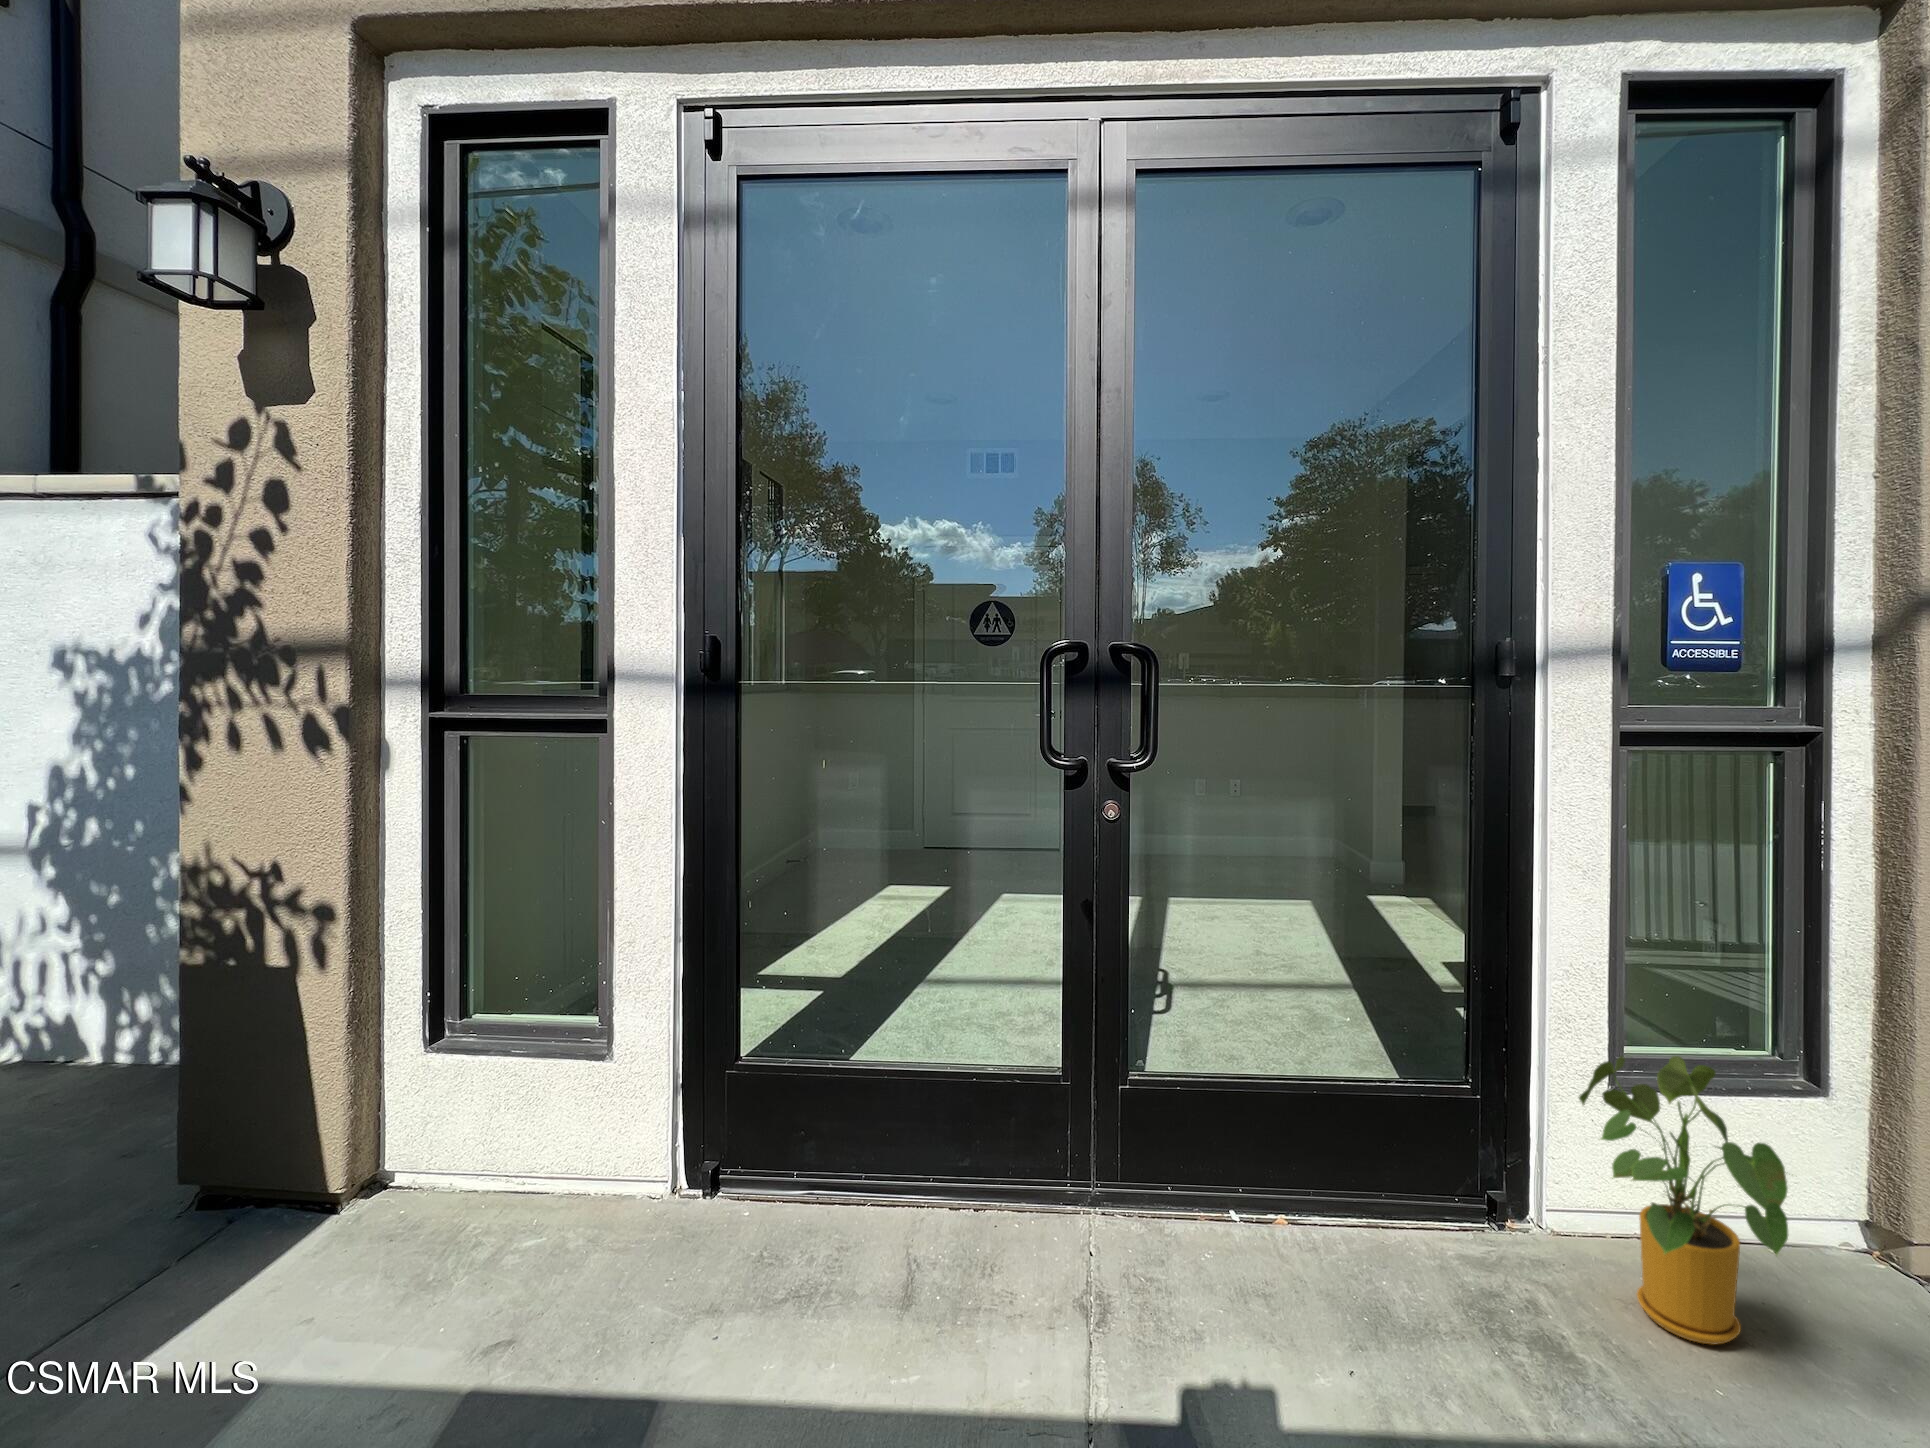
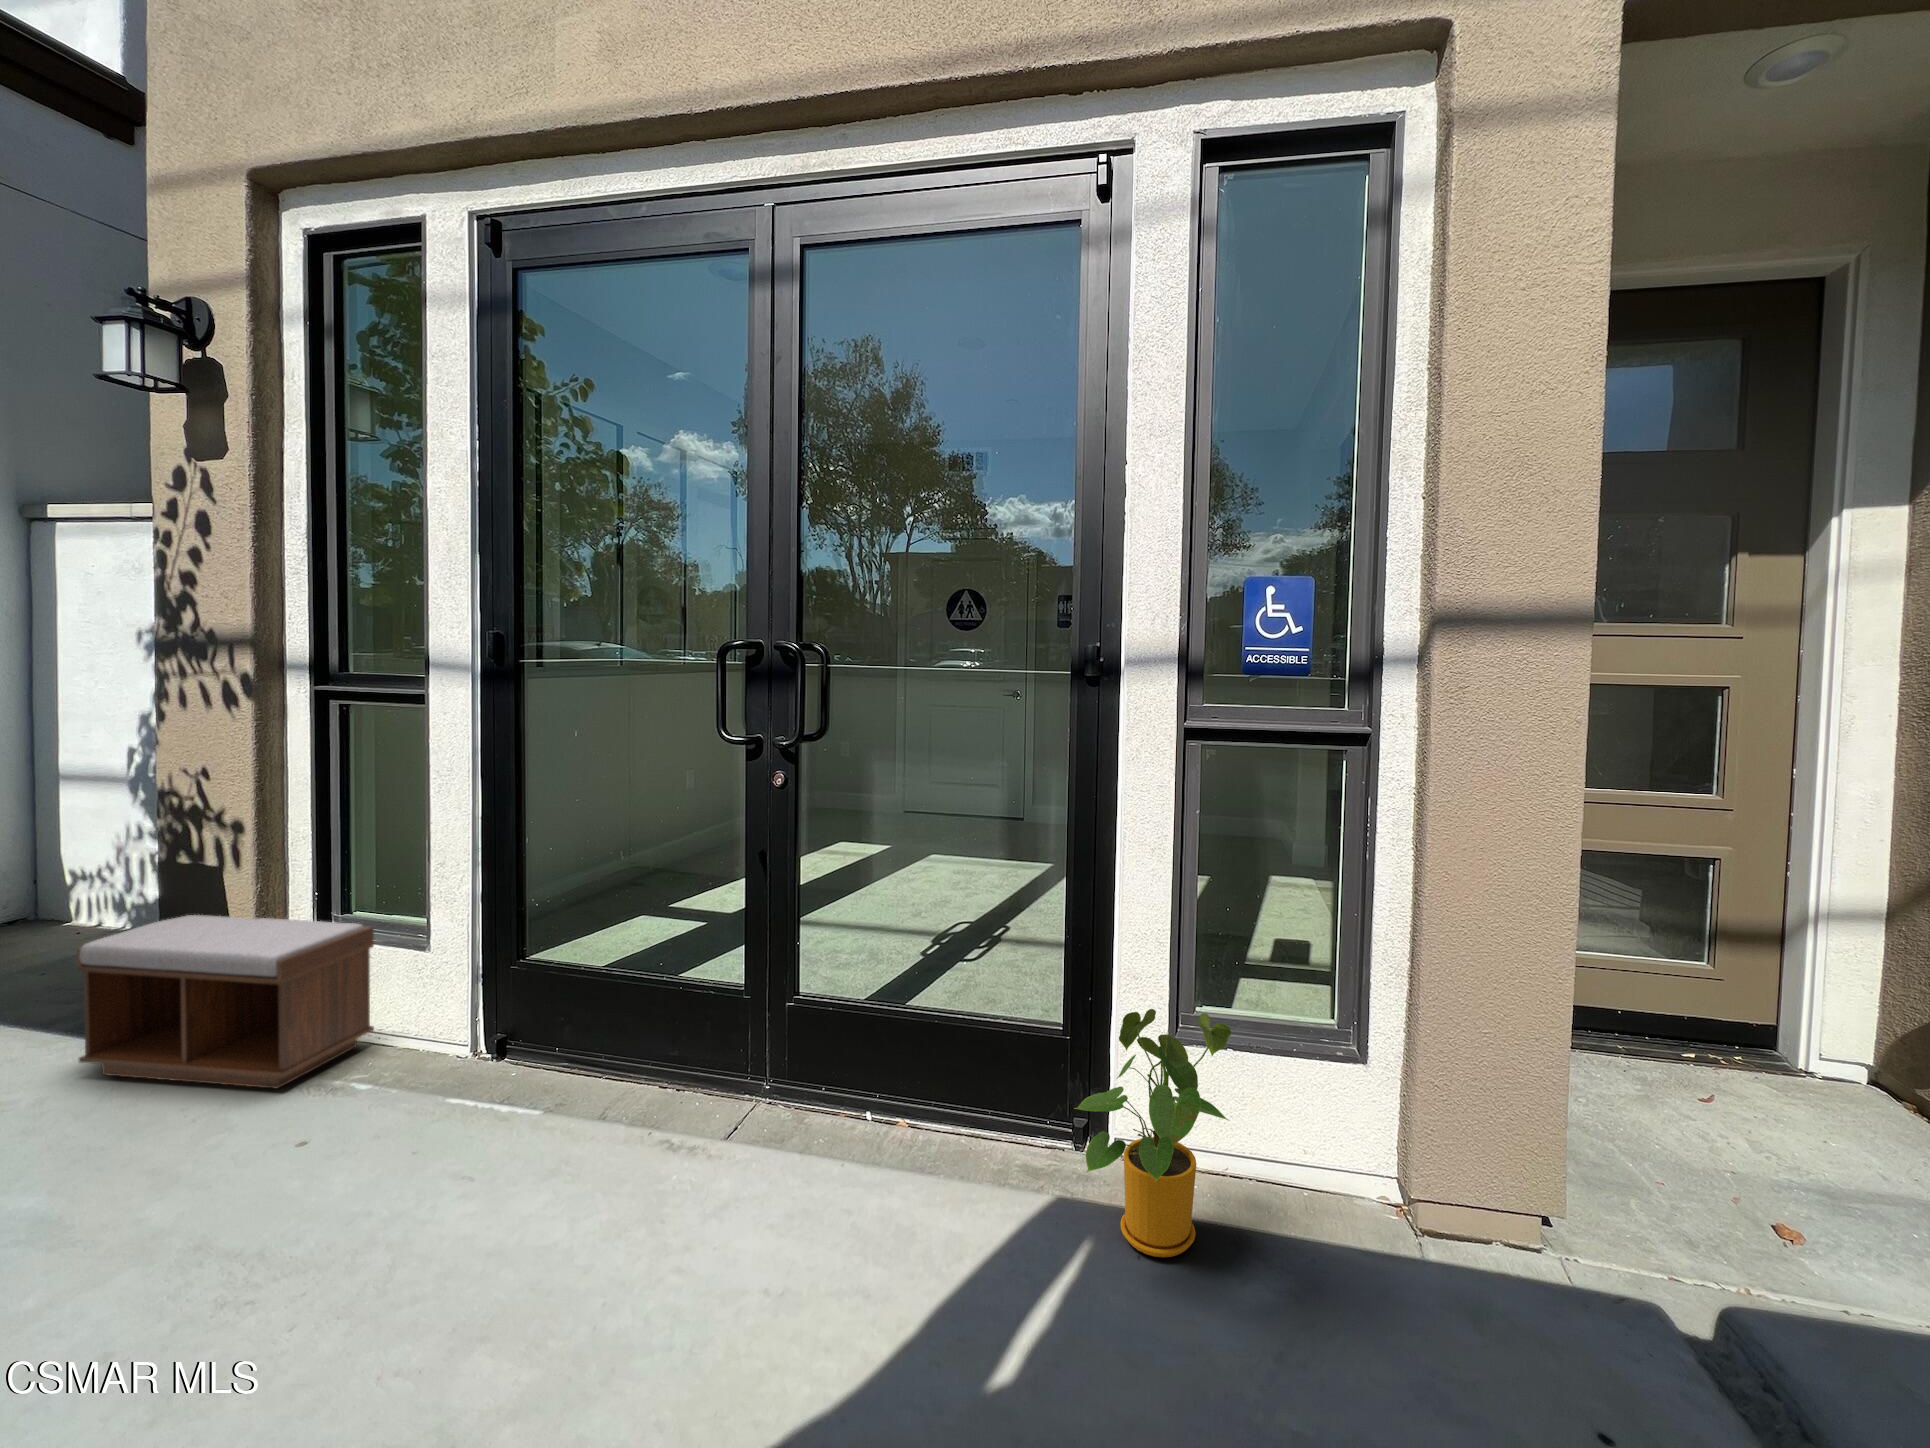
bench: none [122,1028,524,1274] -> present [77,915,374,1089]

